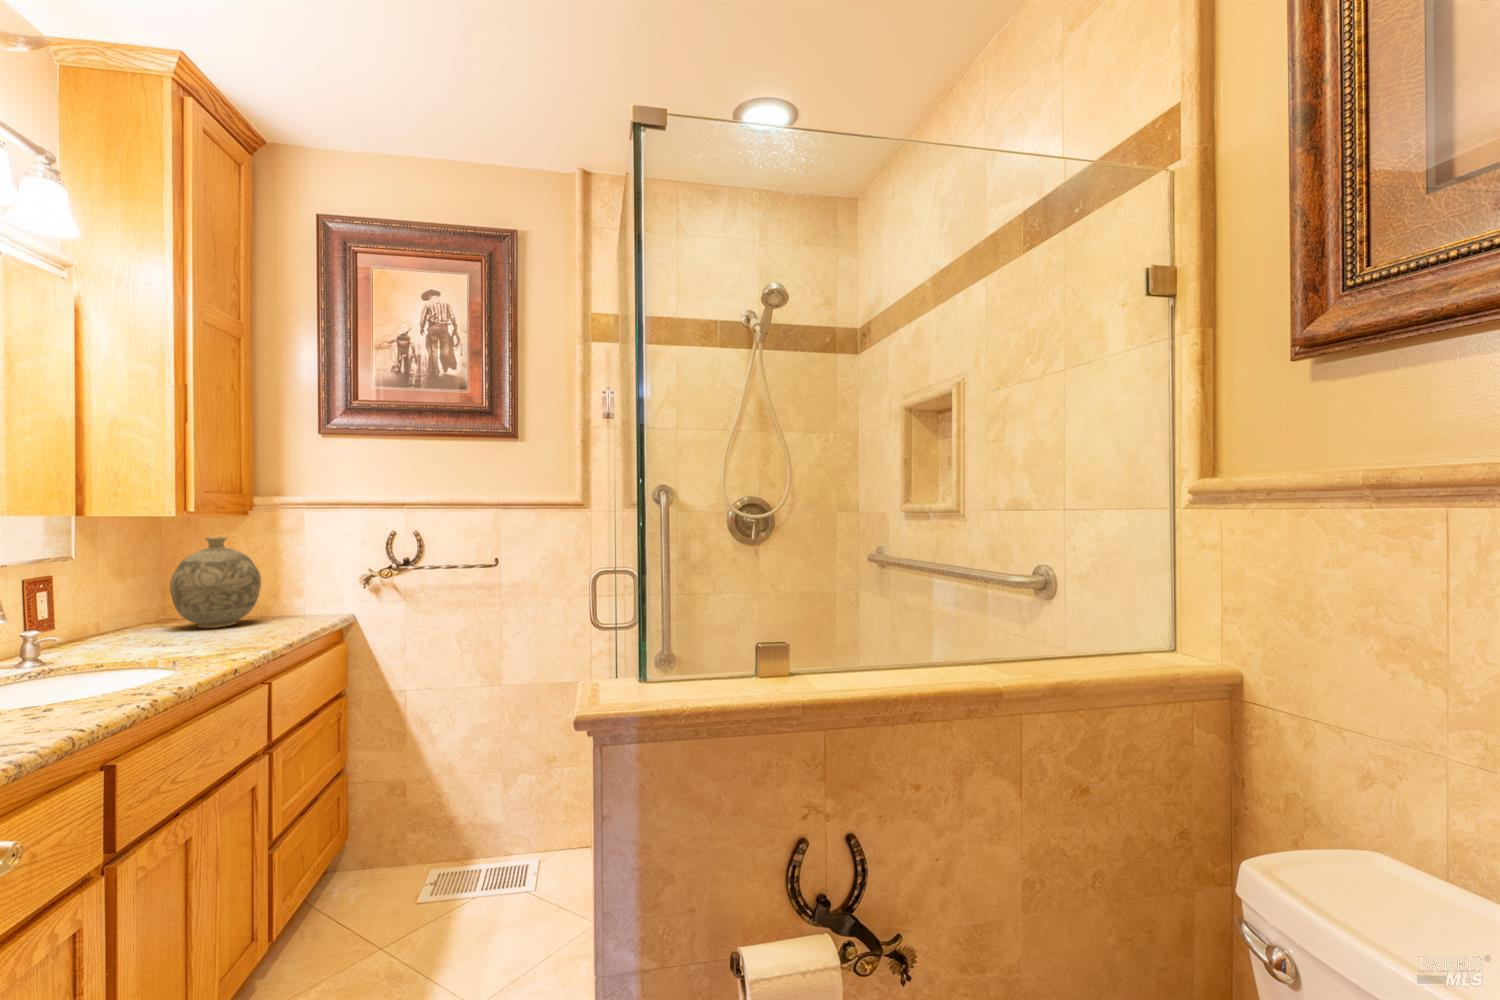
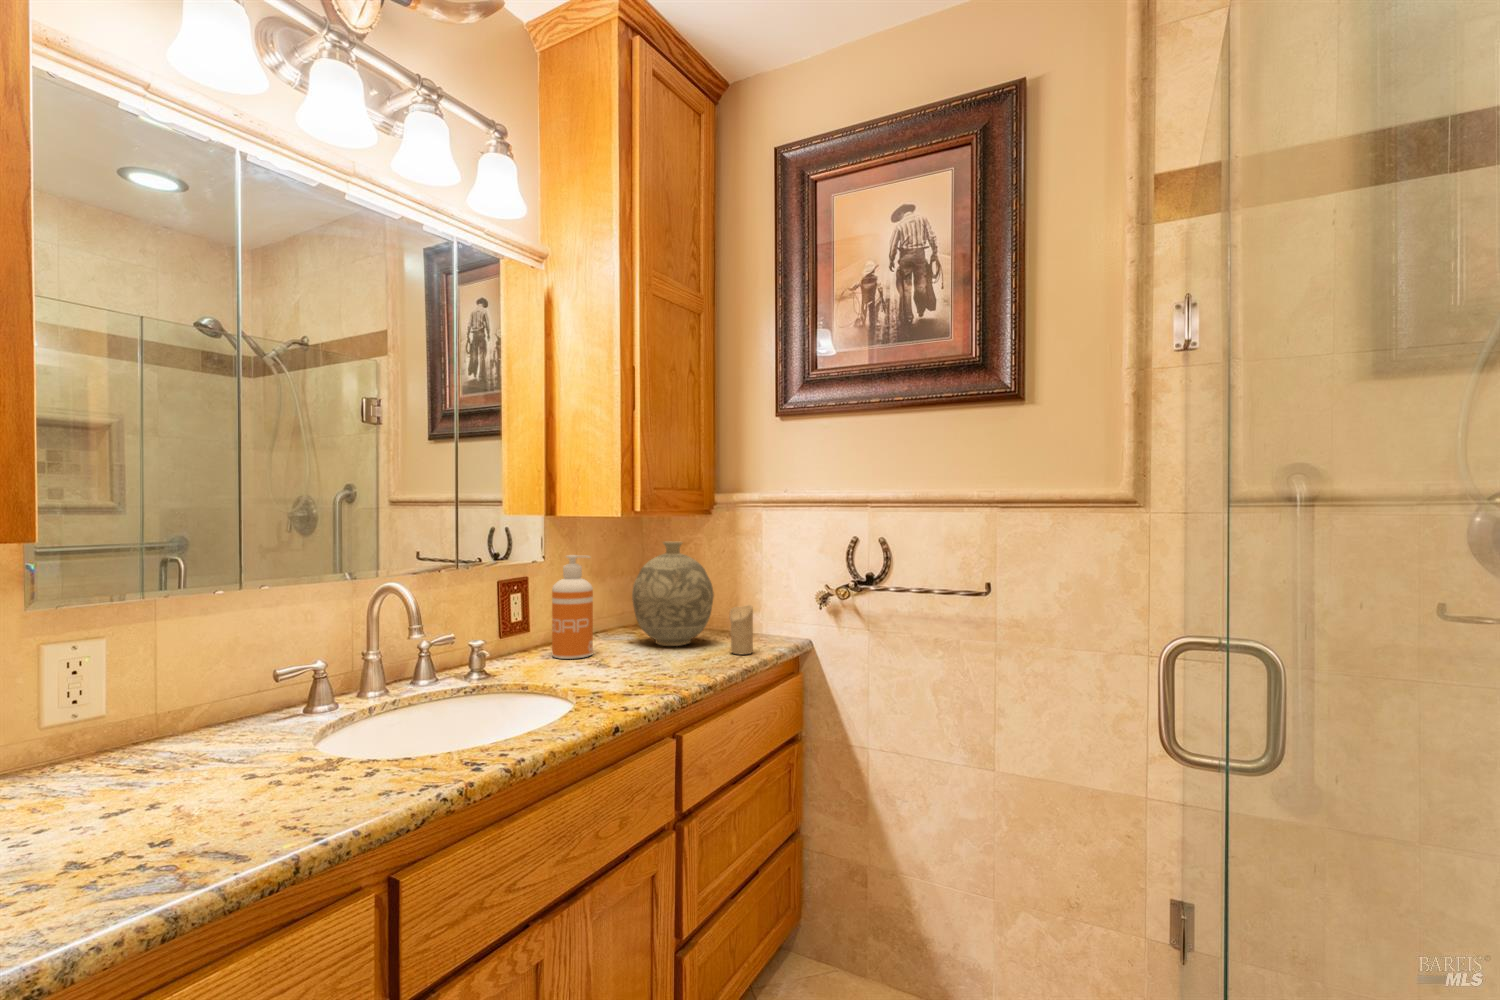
soap dispenser: none [88,553,140,648] -> present [552,555,593,659]
candle: none [285,585,308,624] -> present [730,605,753,654]

